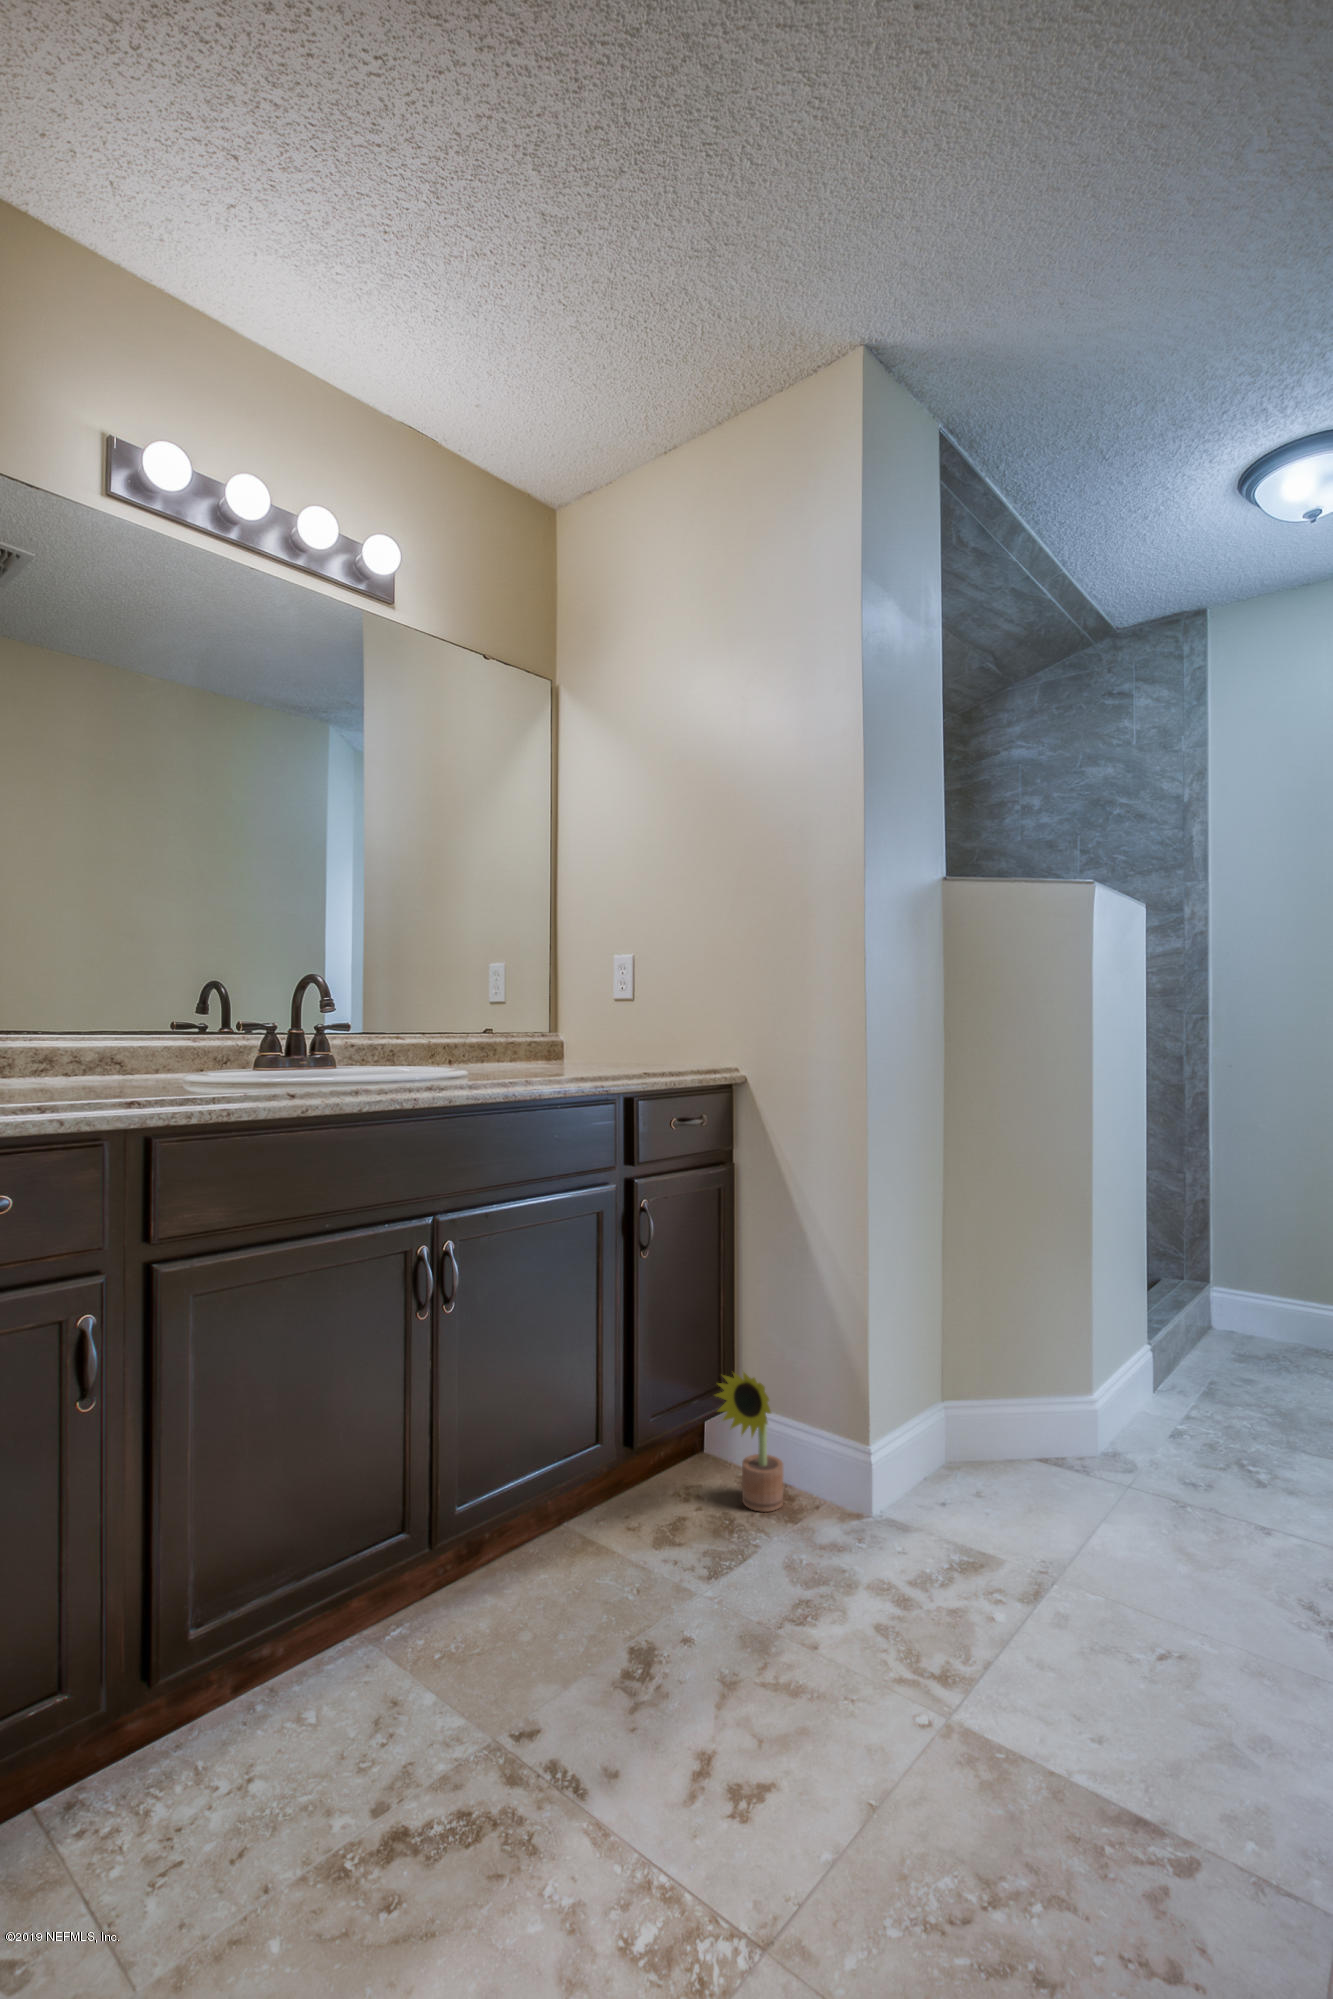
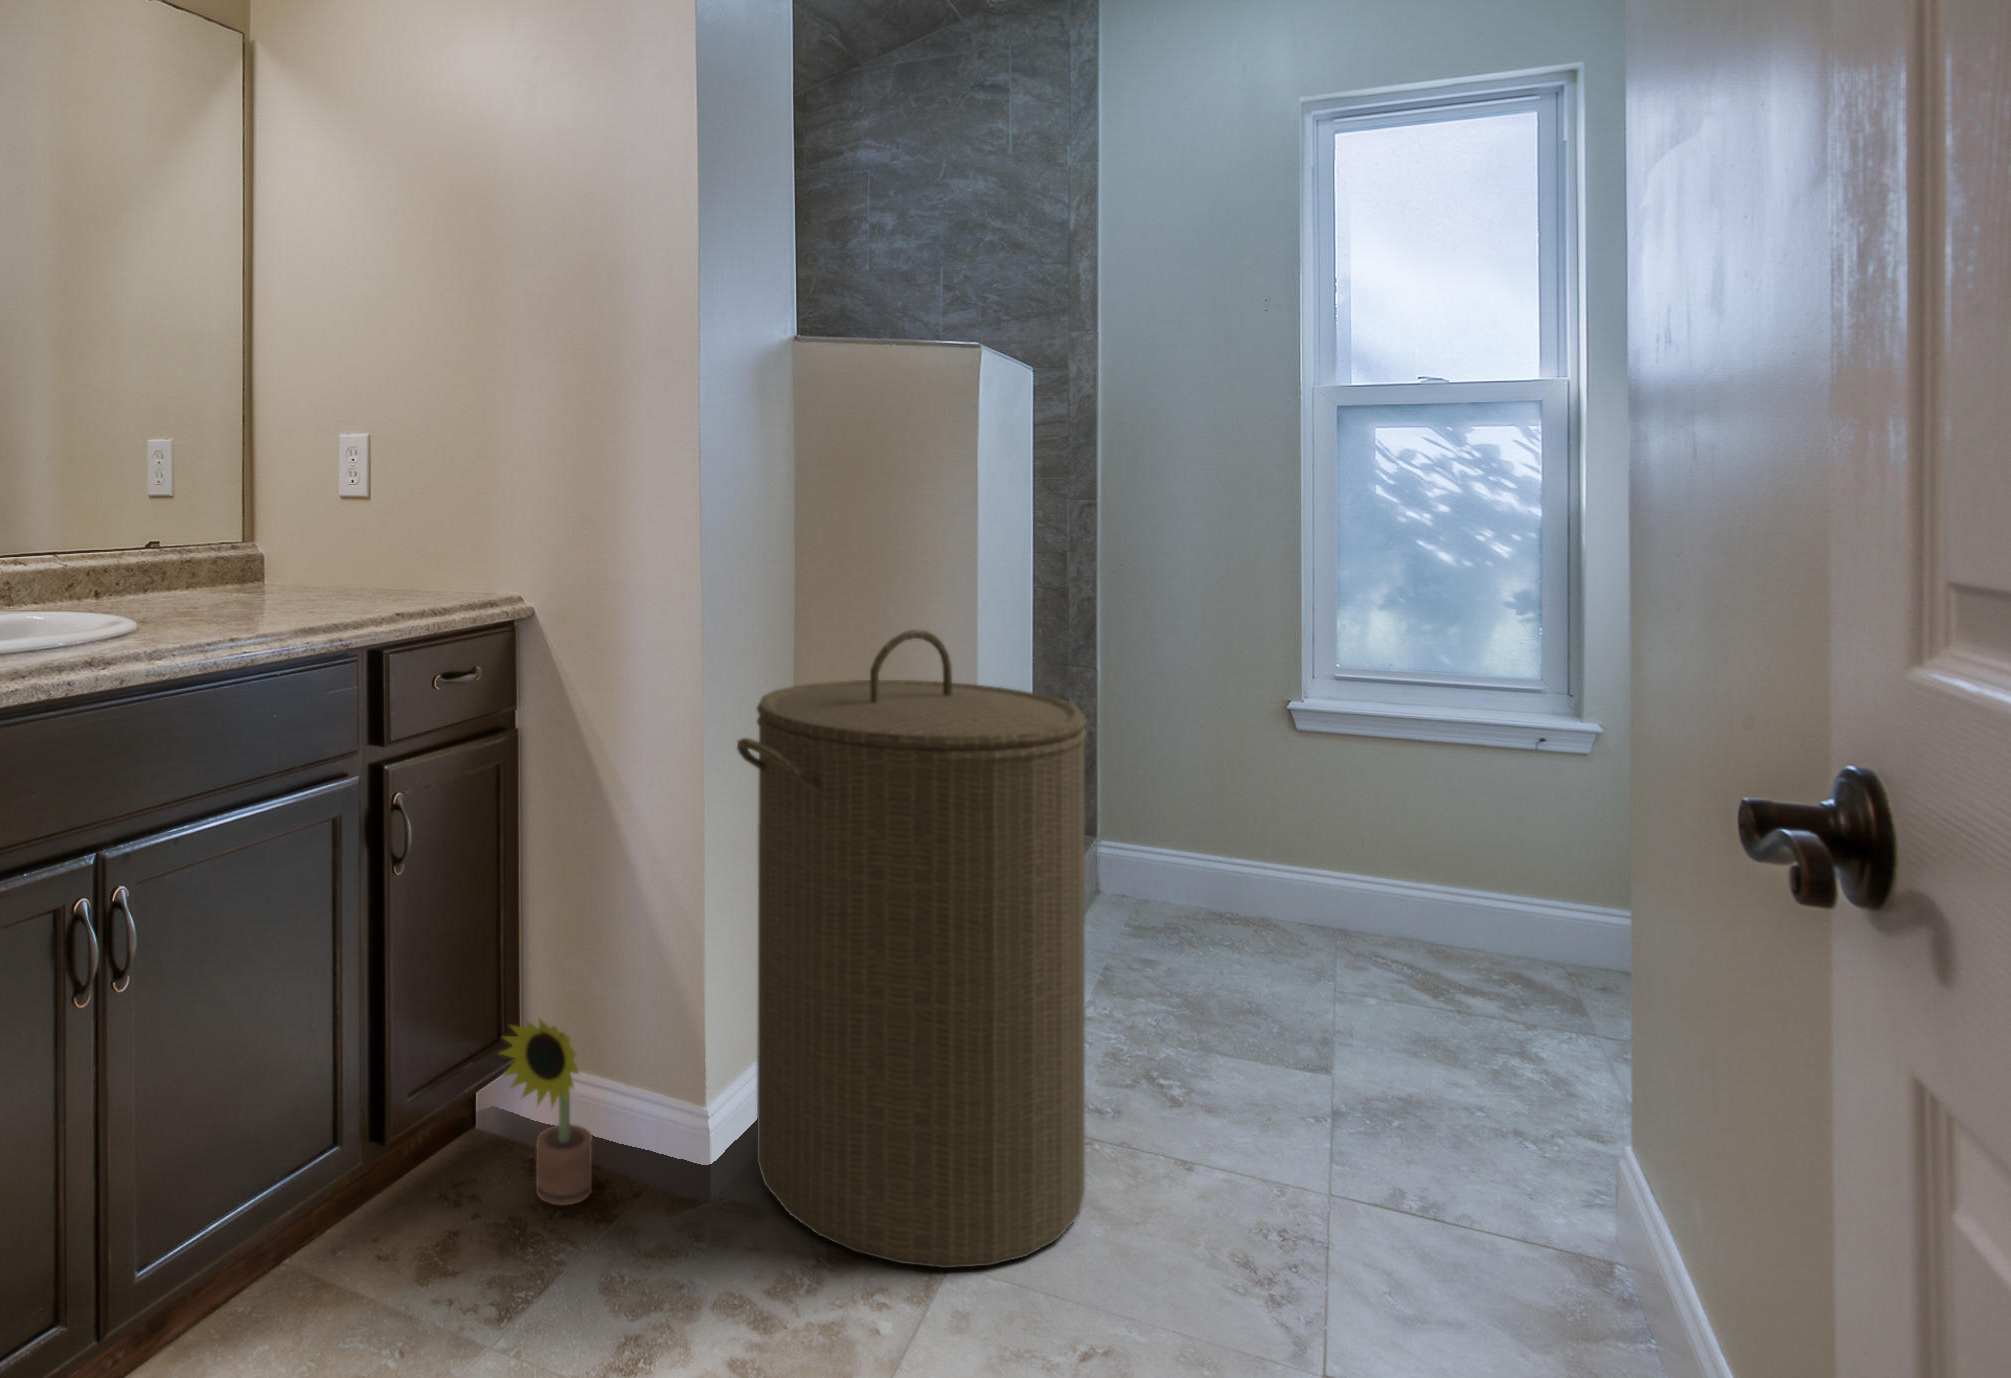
laundry hamper: none [892,1095,1181,1592] -> present [737,630,1087,1268]

